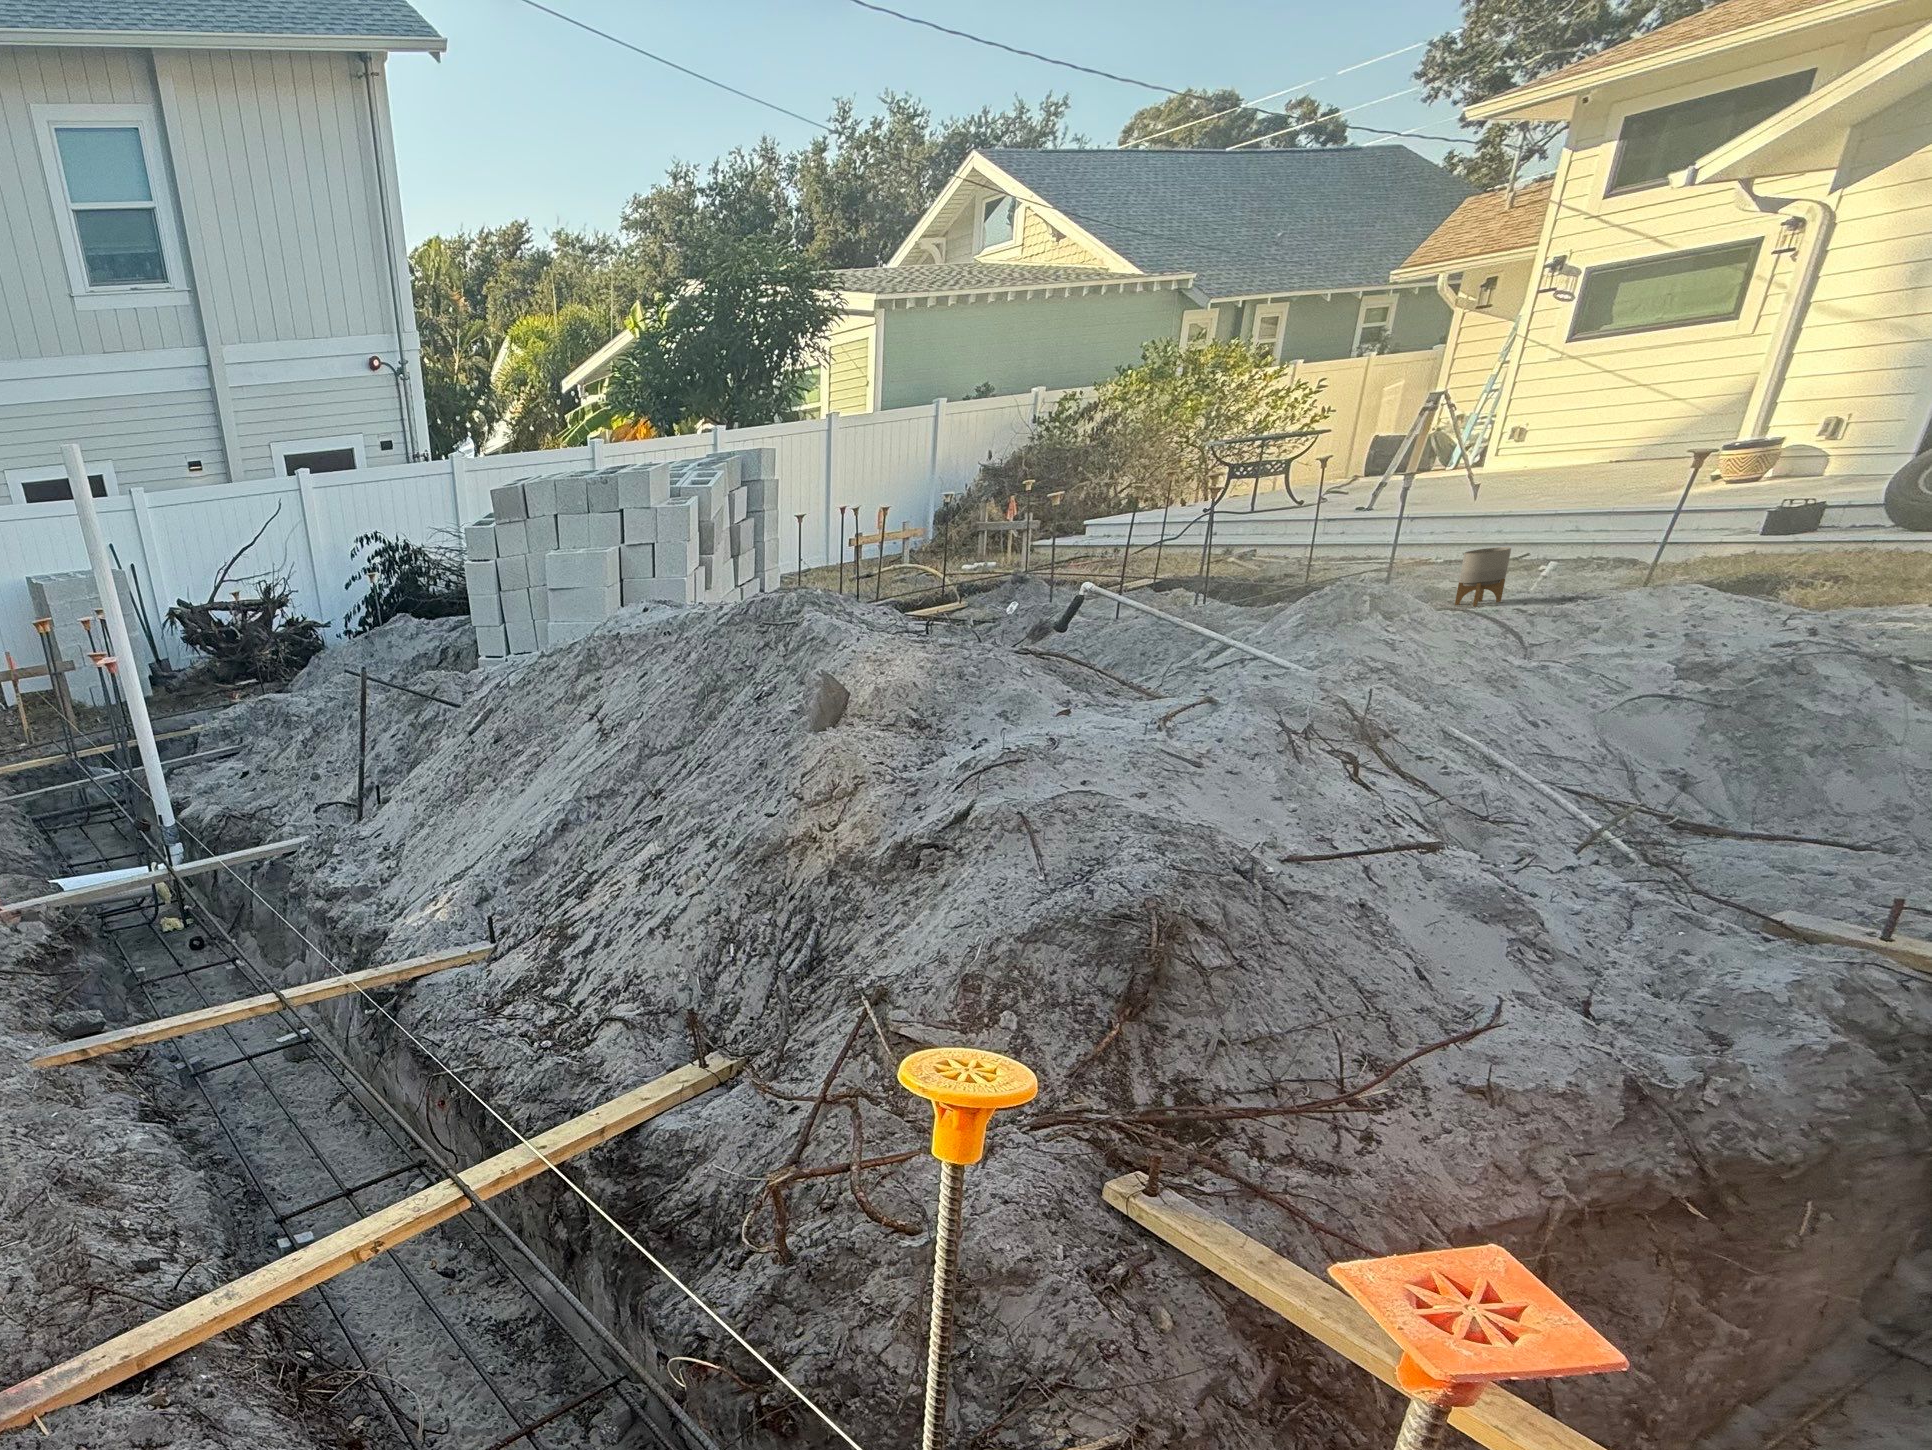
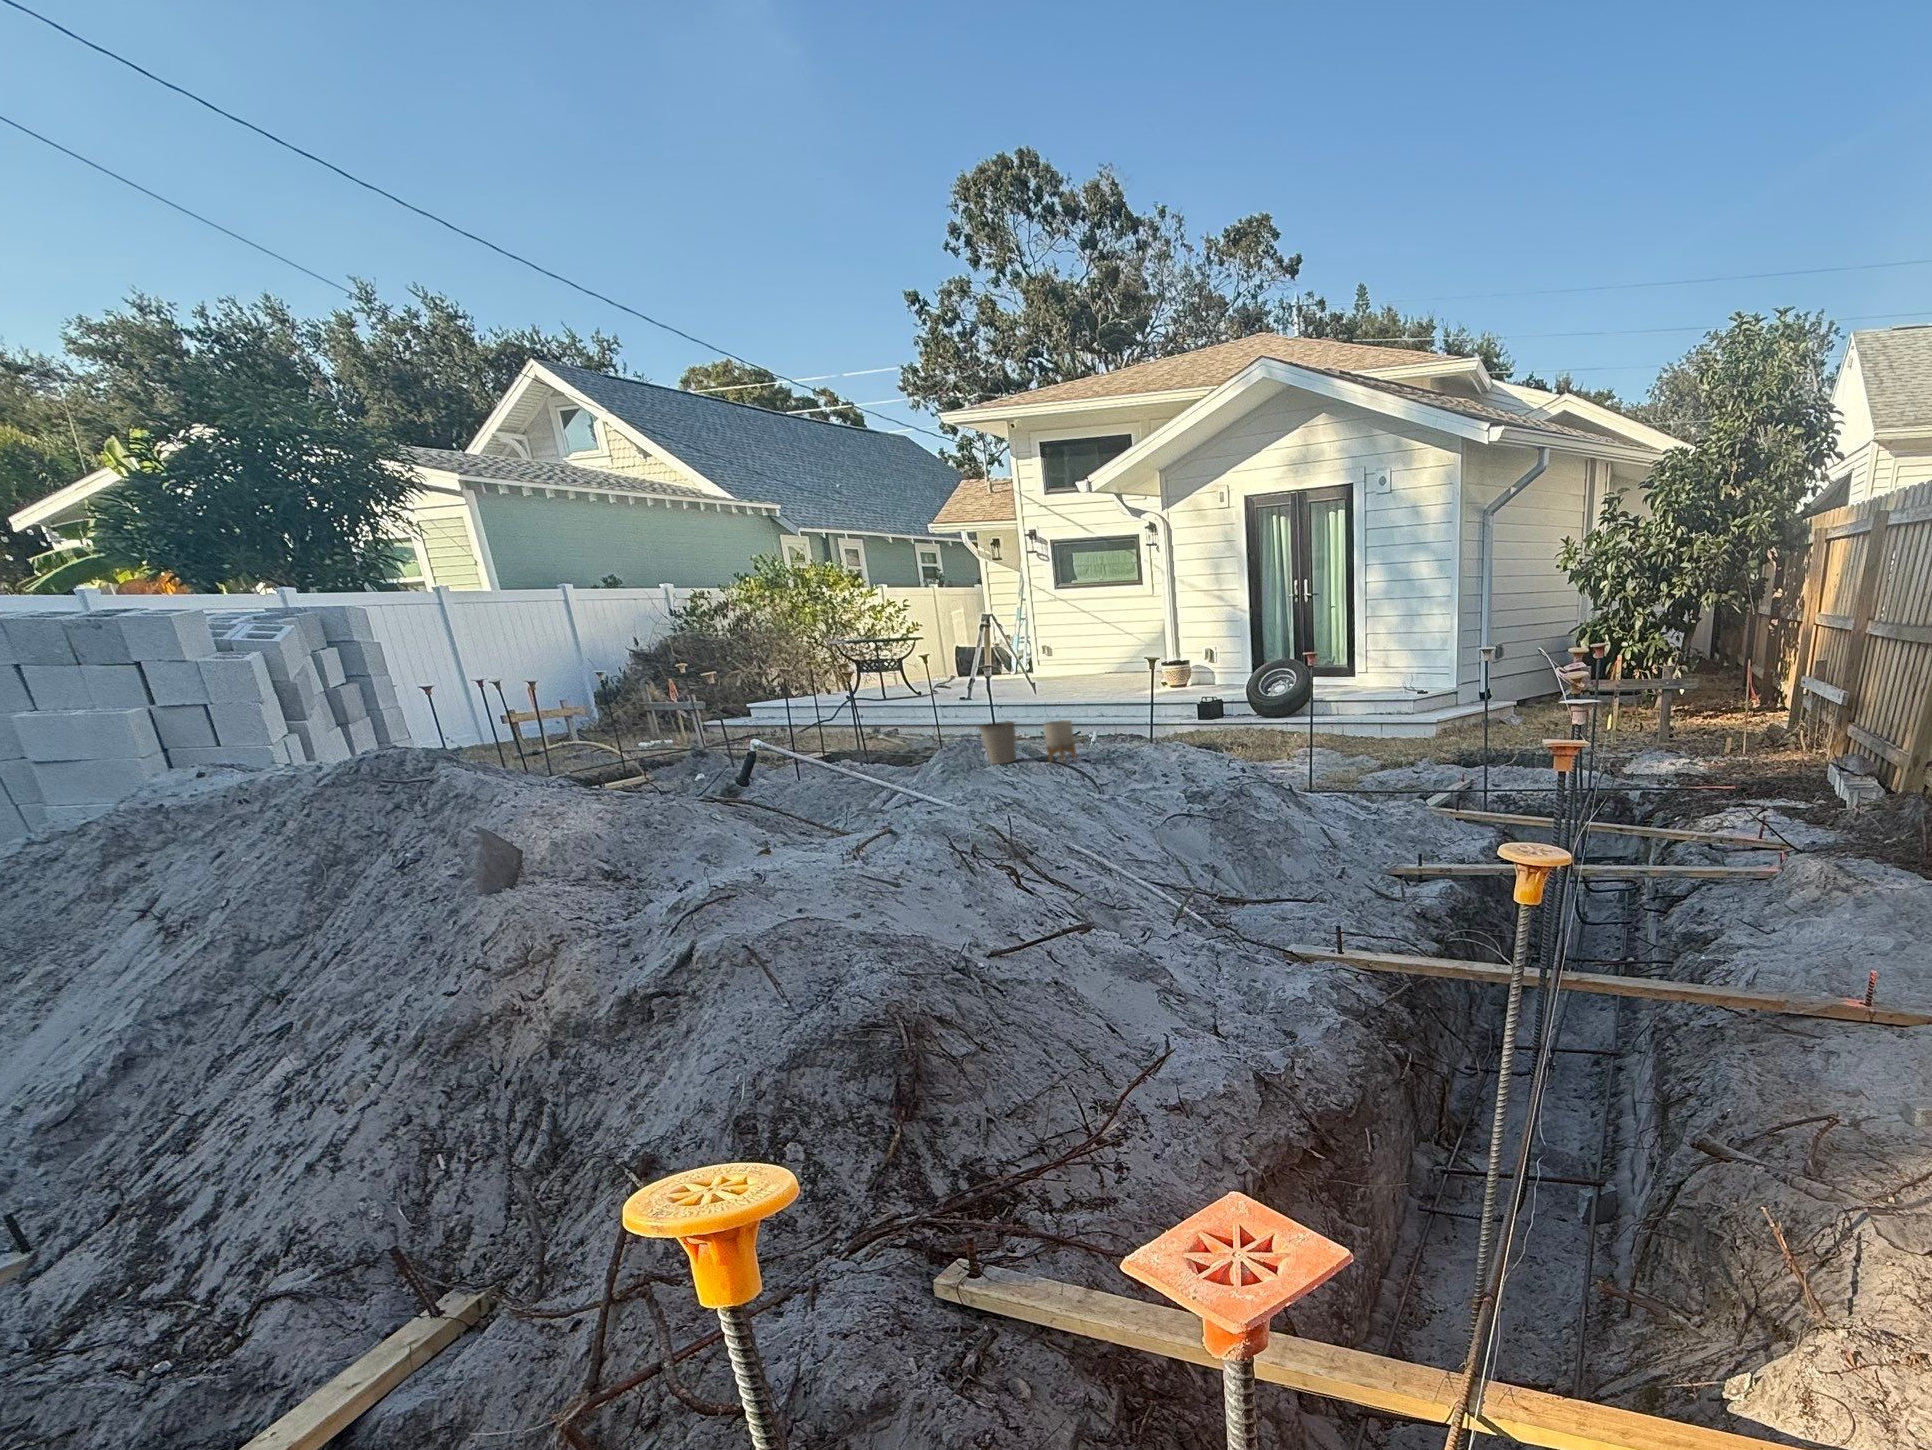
bucket: none [1365,548,1425,604] -> present [979,721,1016,764]

